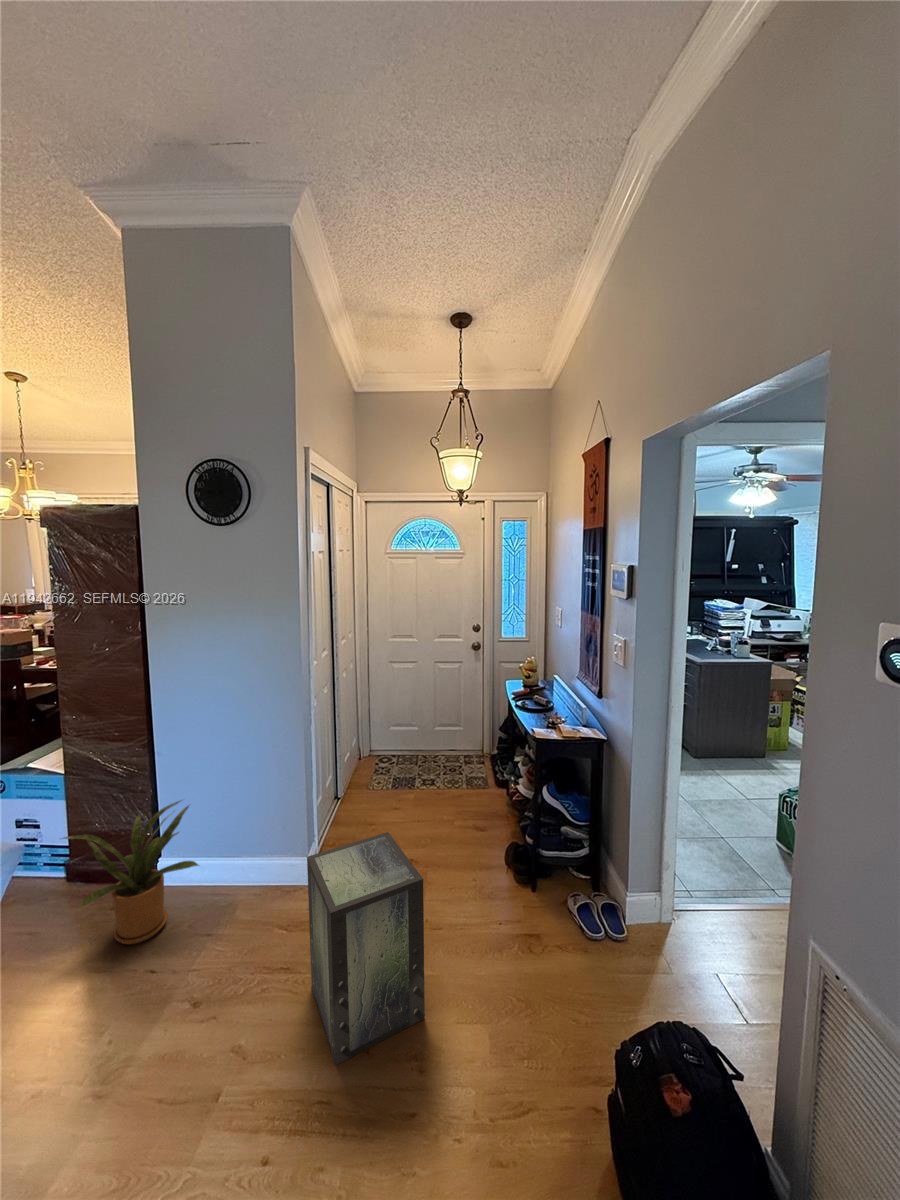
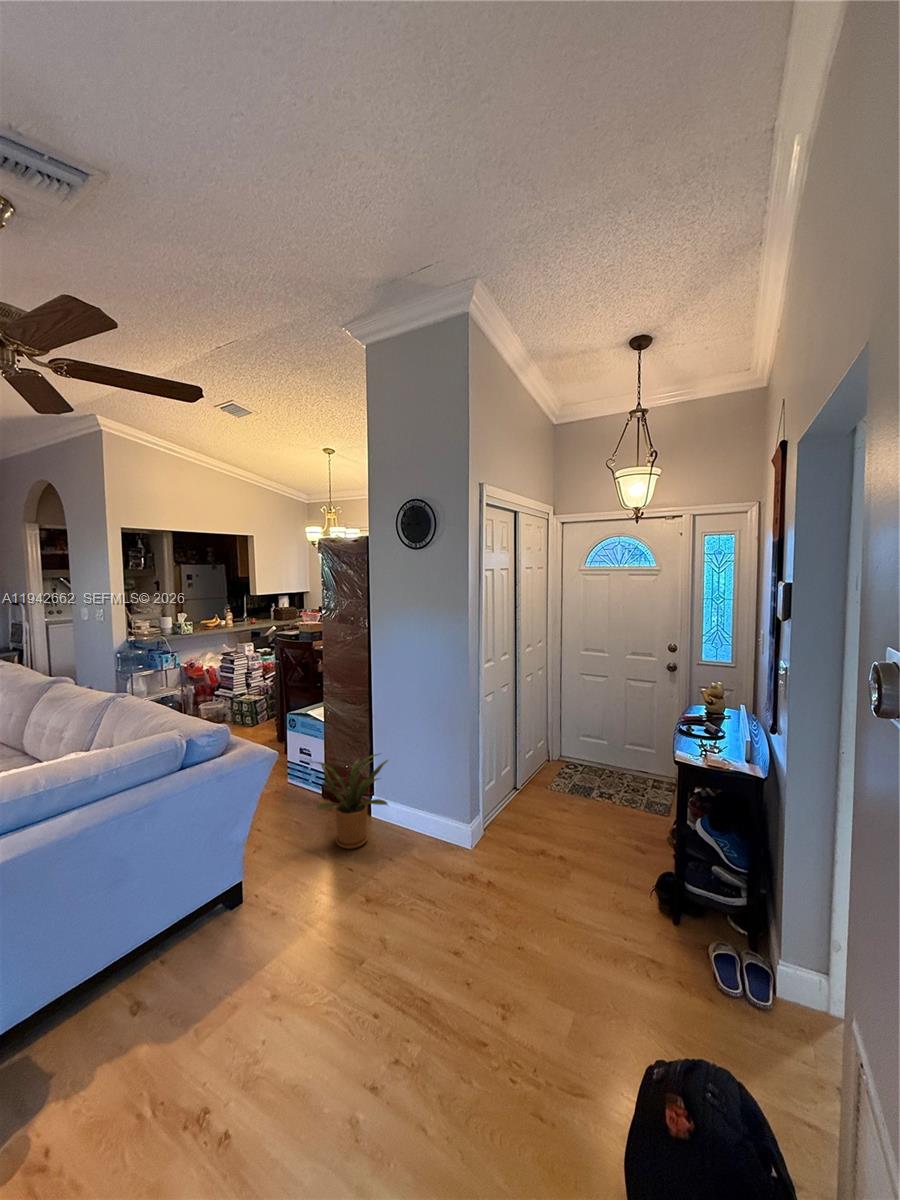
storage box: present [307,832,425,1065] -> none [441,812,523,982]

